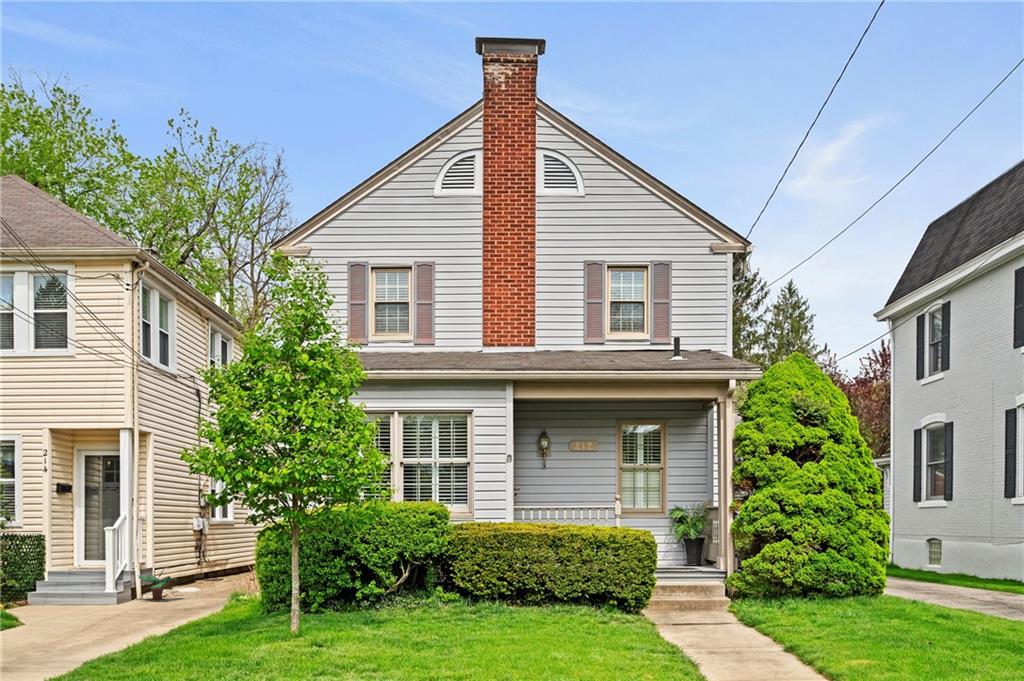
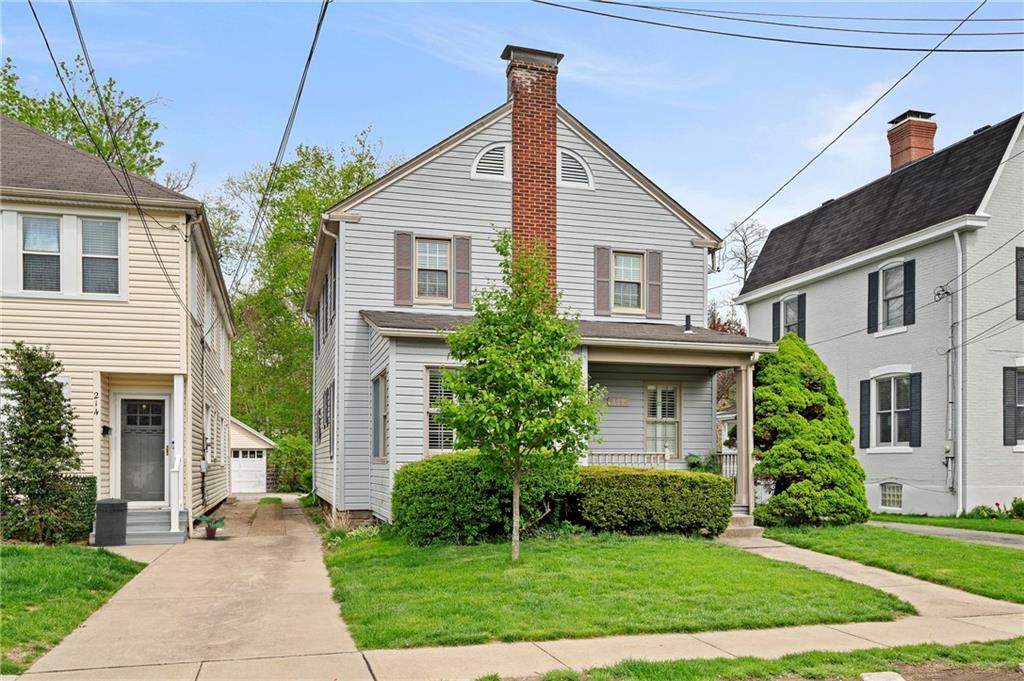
trash can: none [31,554,68,603] -> present [94,498,130,546]

